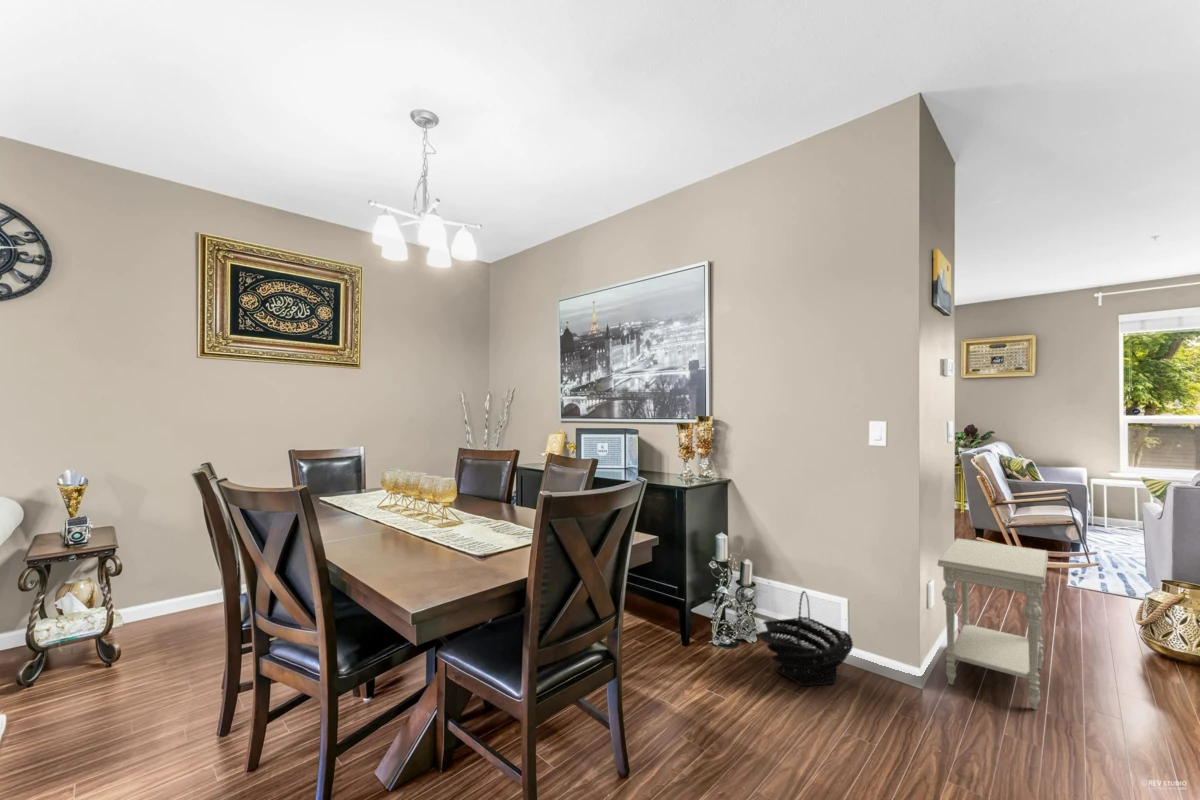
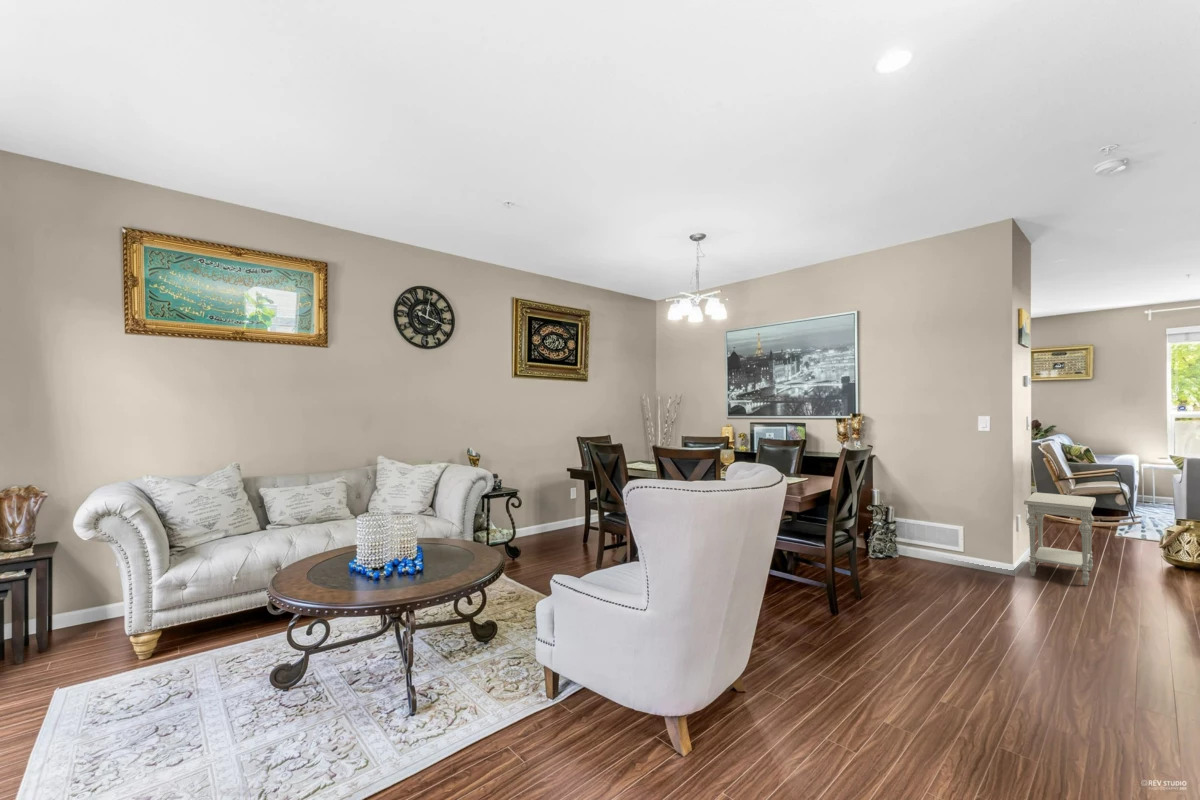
basket: present [758,591,853,686] -> none [907,521,971,575]

